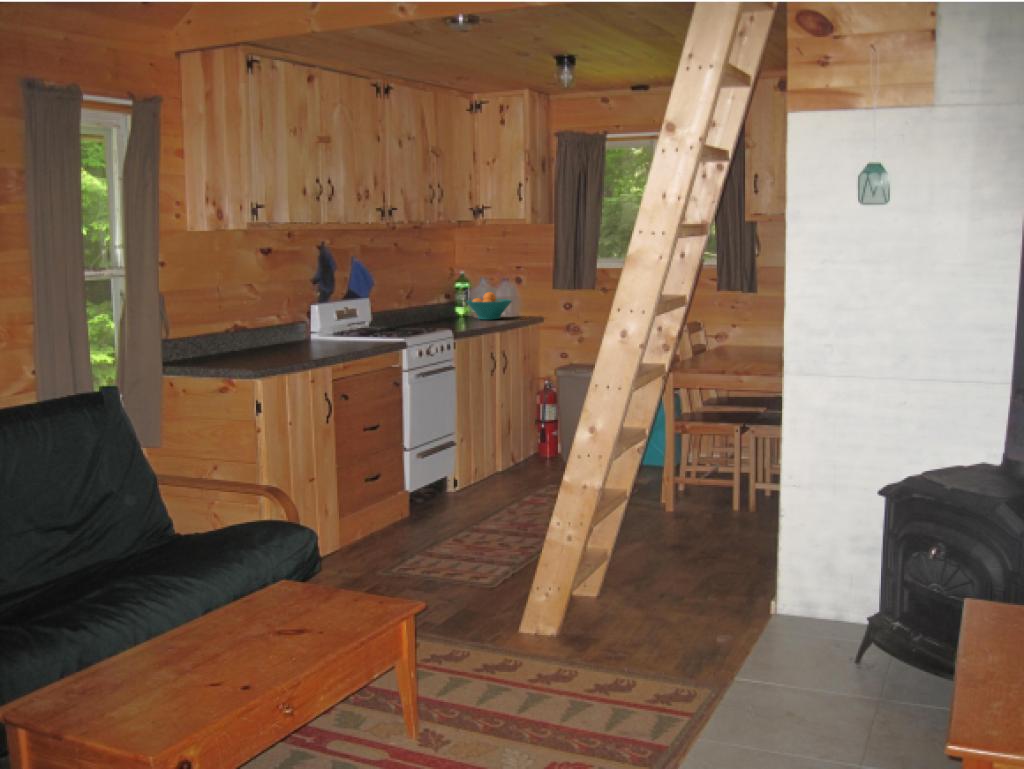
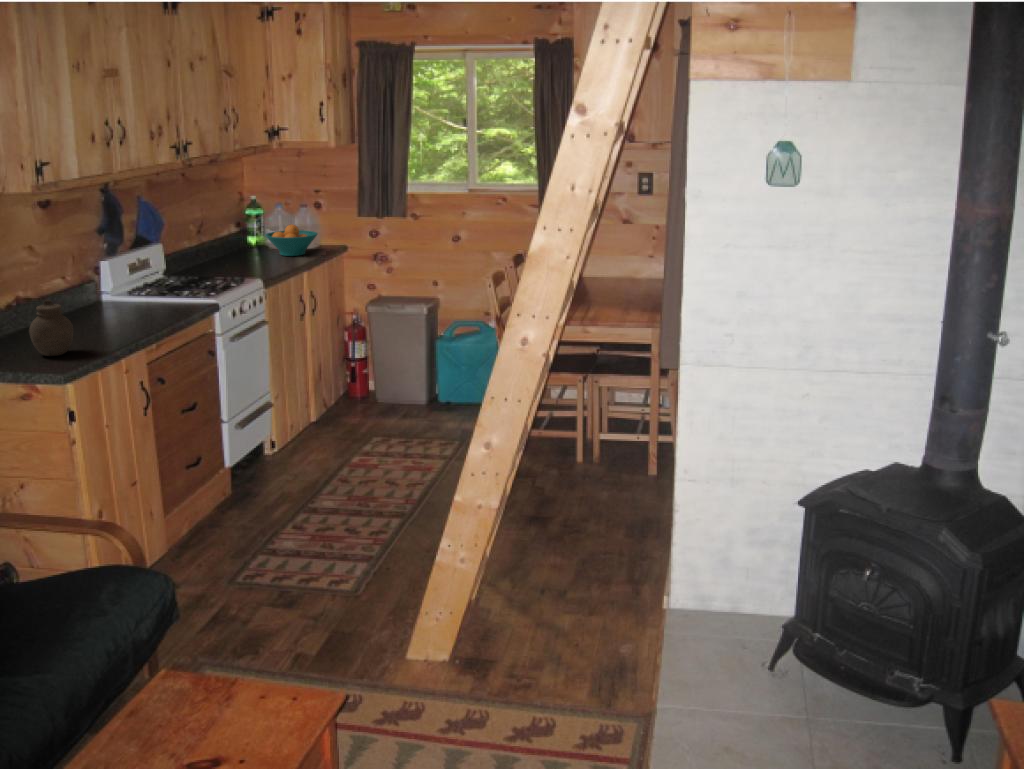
jar: none [235,315,270,362] -> present [29,300,73,356]

